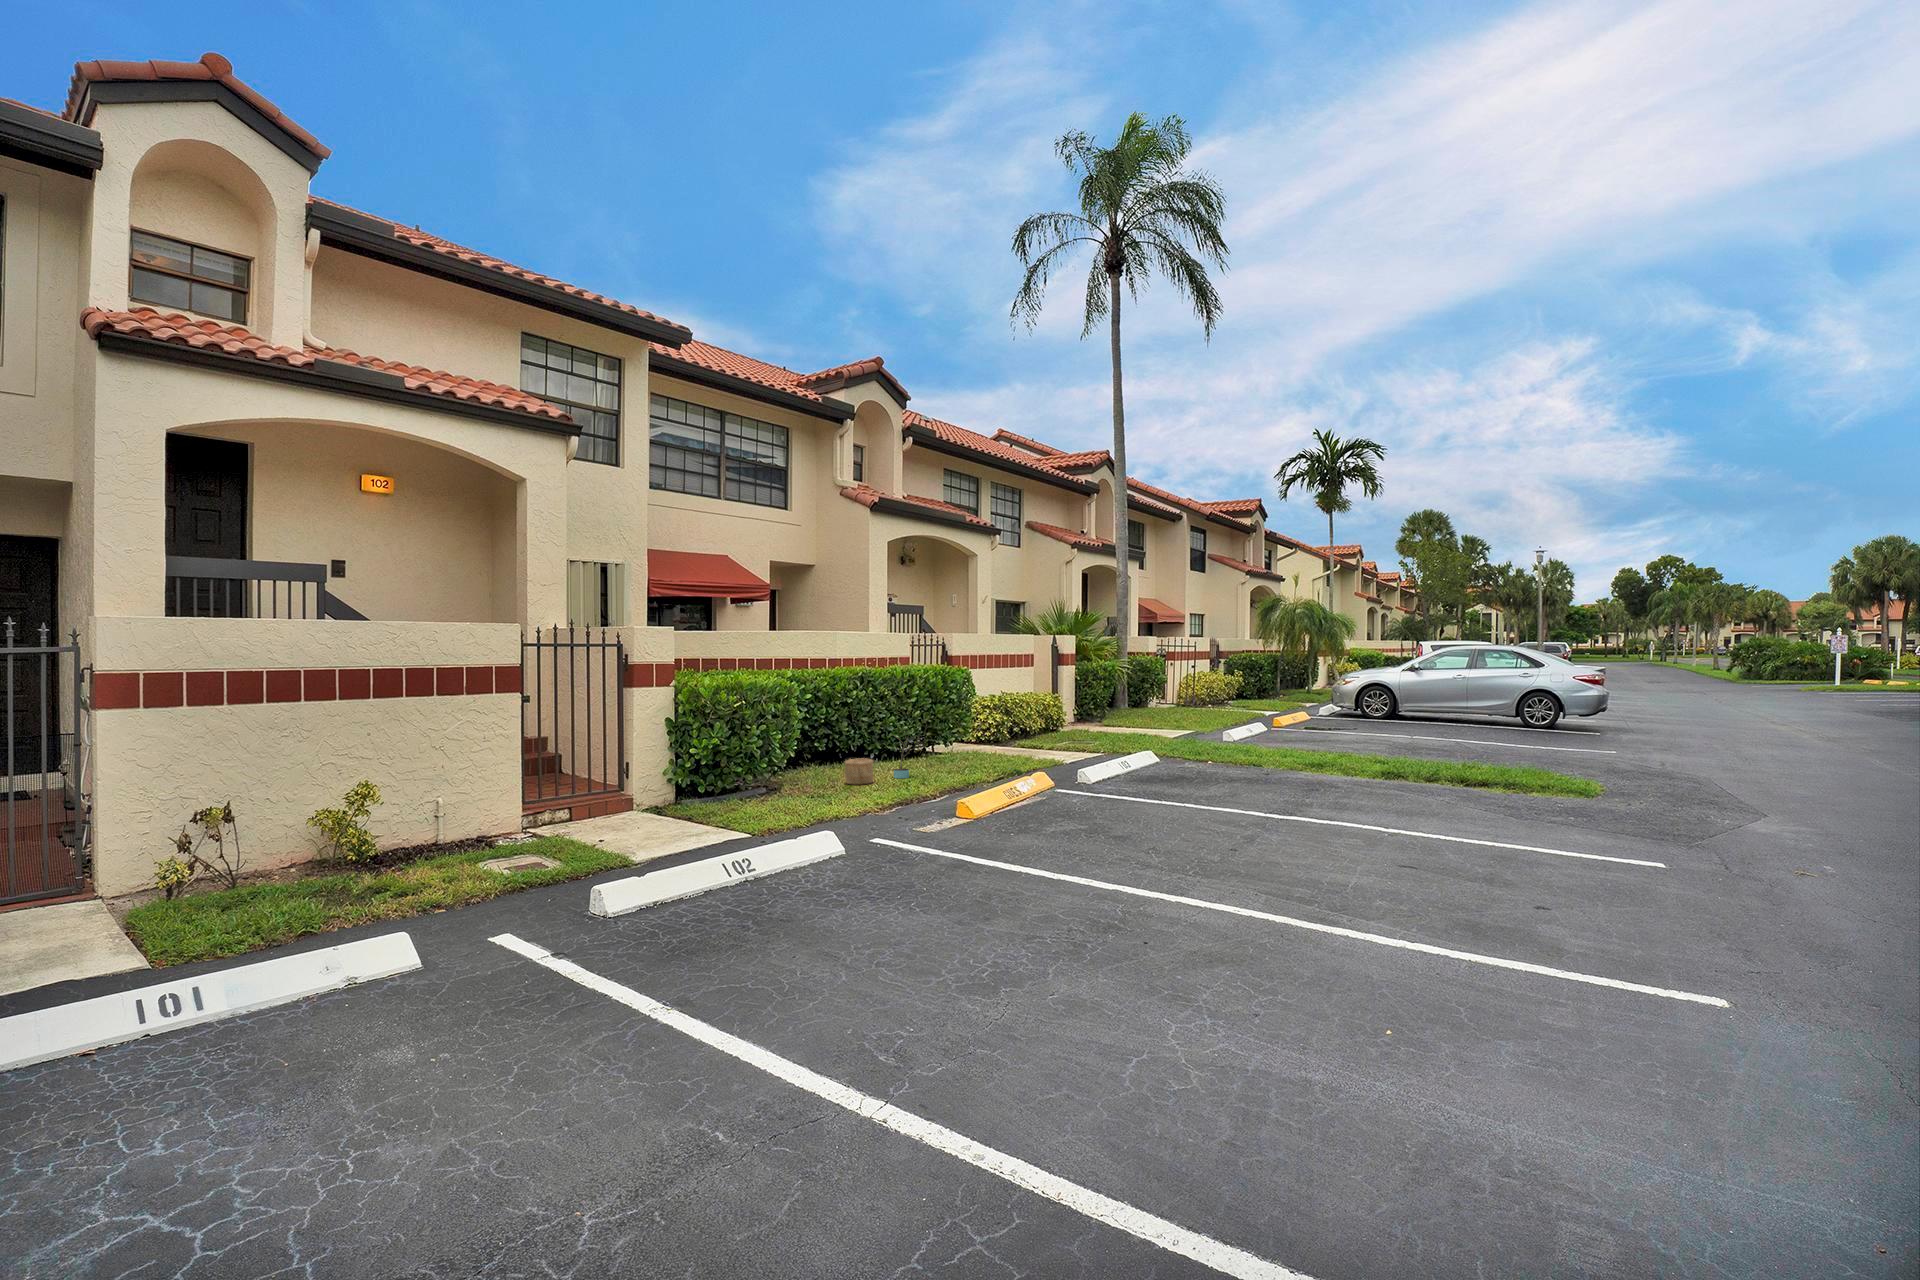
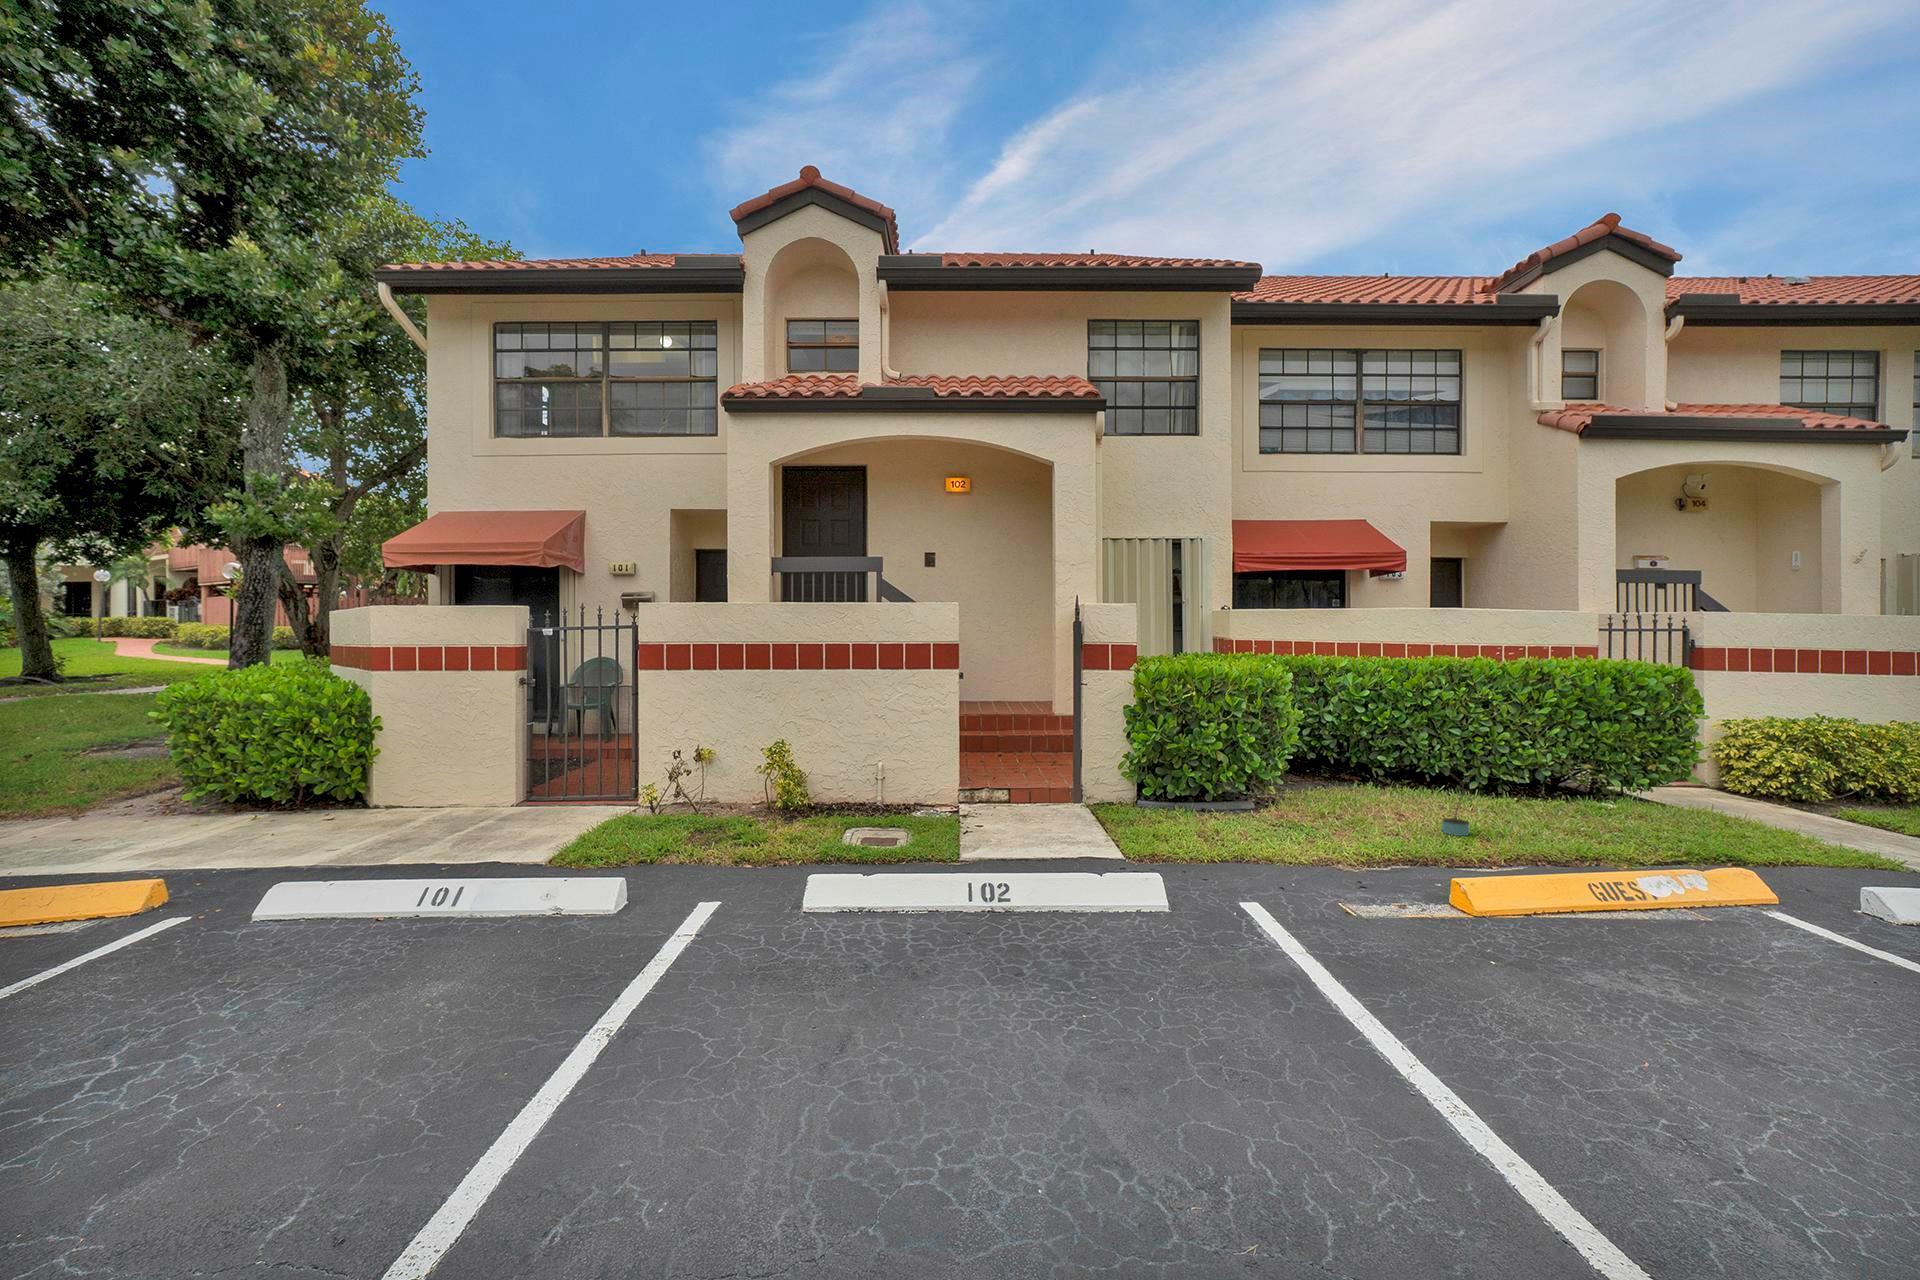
wooden bucket: present [845,758,873,784] -> none [1348,792,1396,833]

